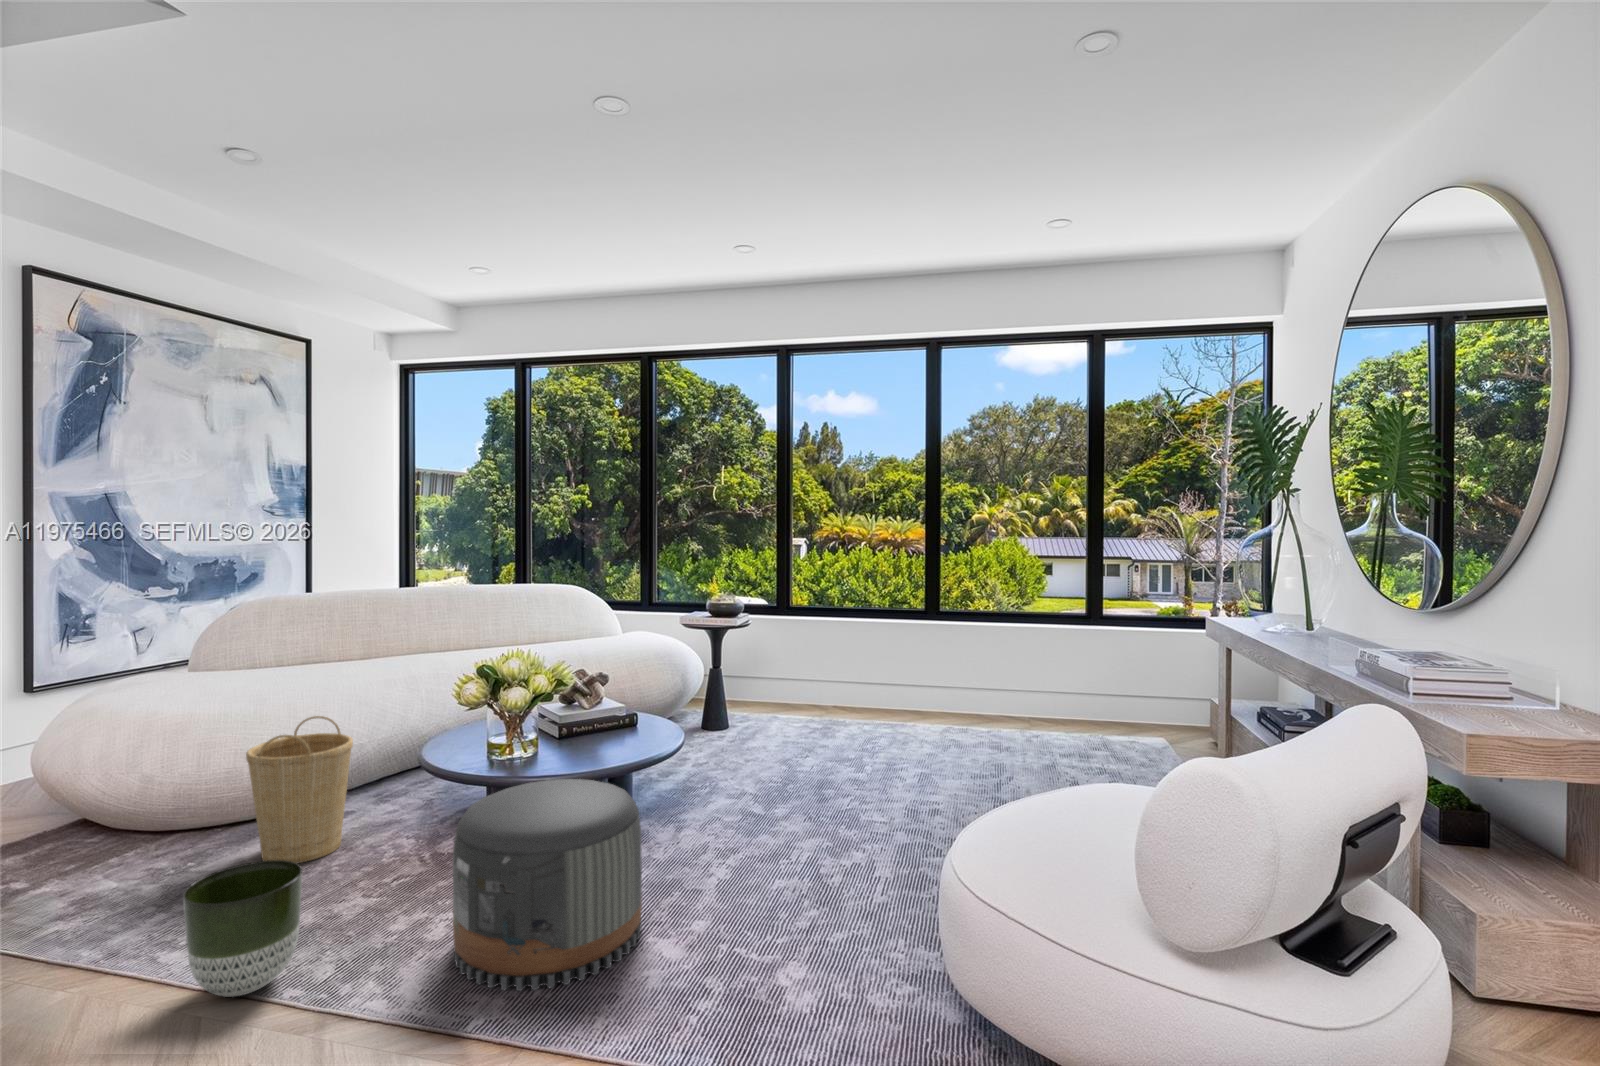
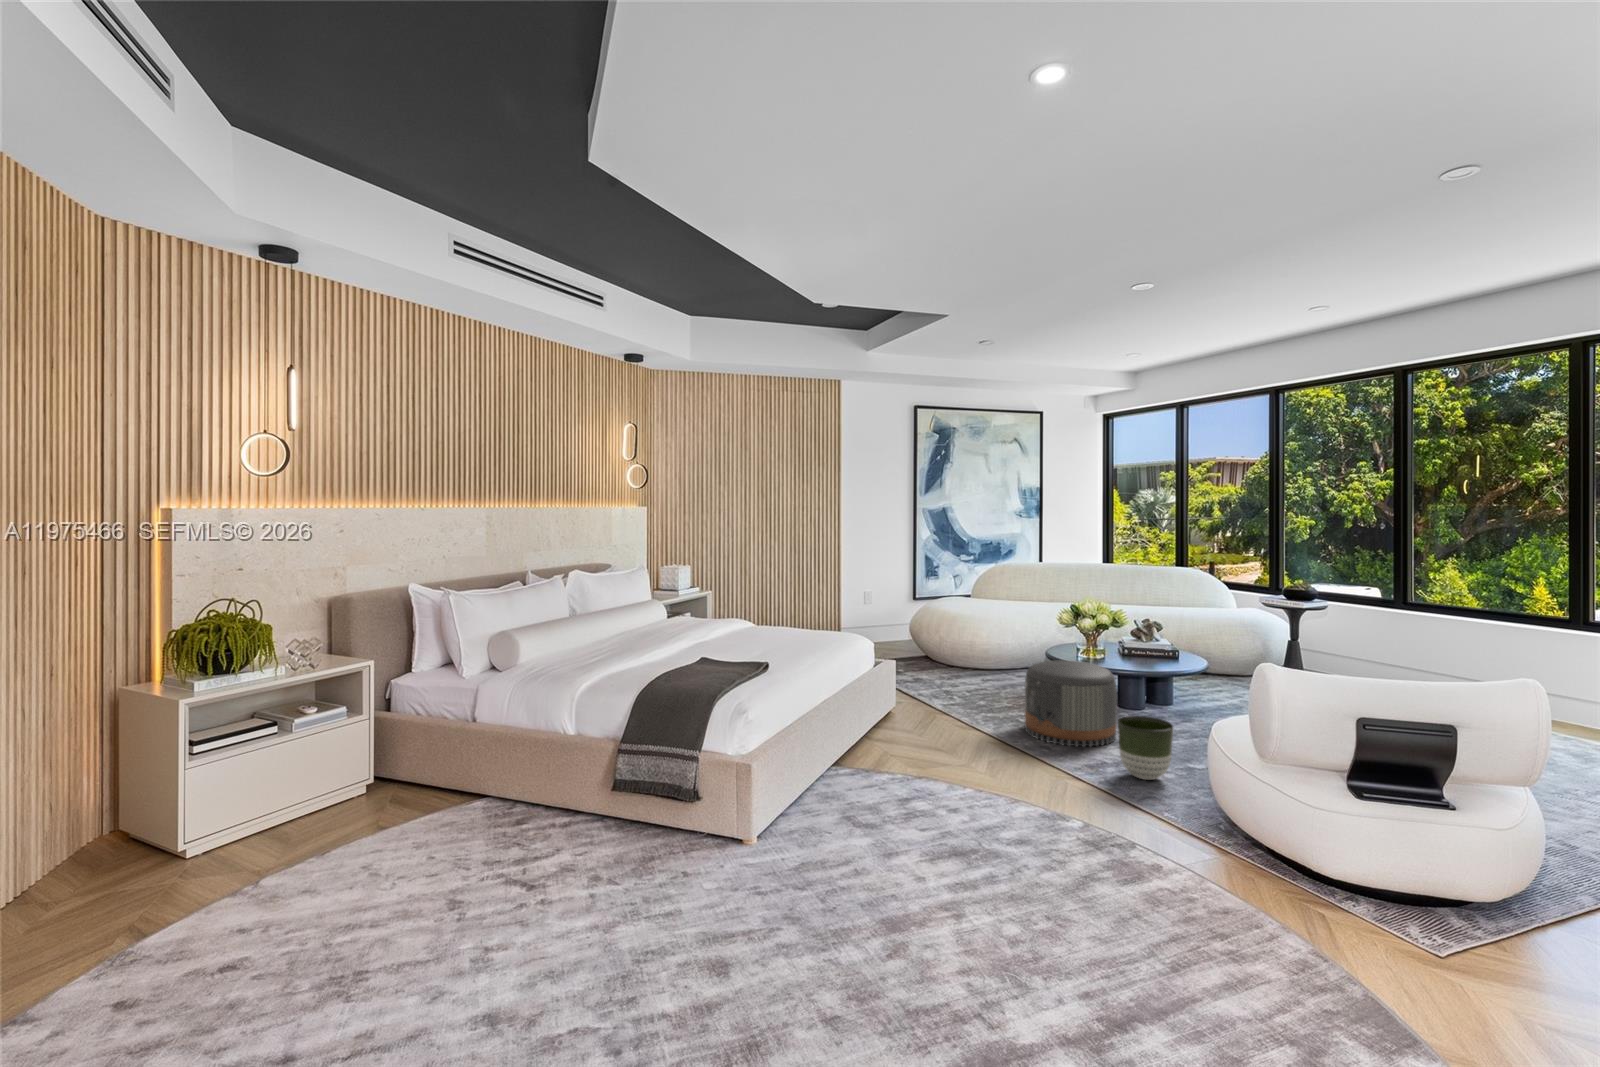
basket: present [246,716,353,863] -> none [974,622,1019,687]
planter: present [183,860,302,997] -> present [1118,716,1173,780]

